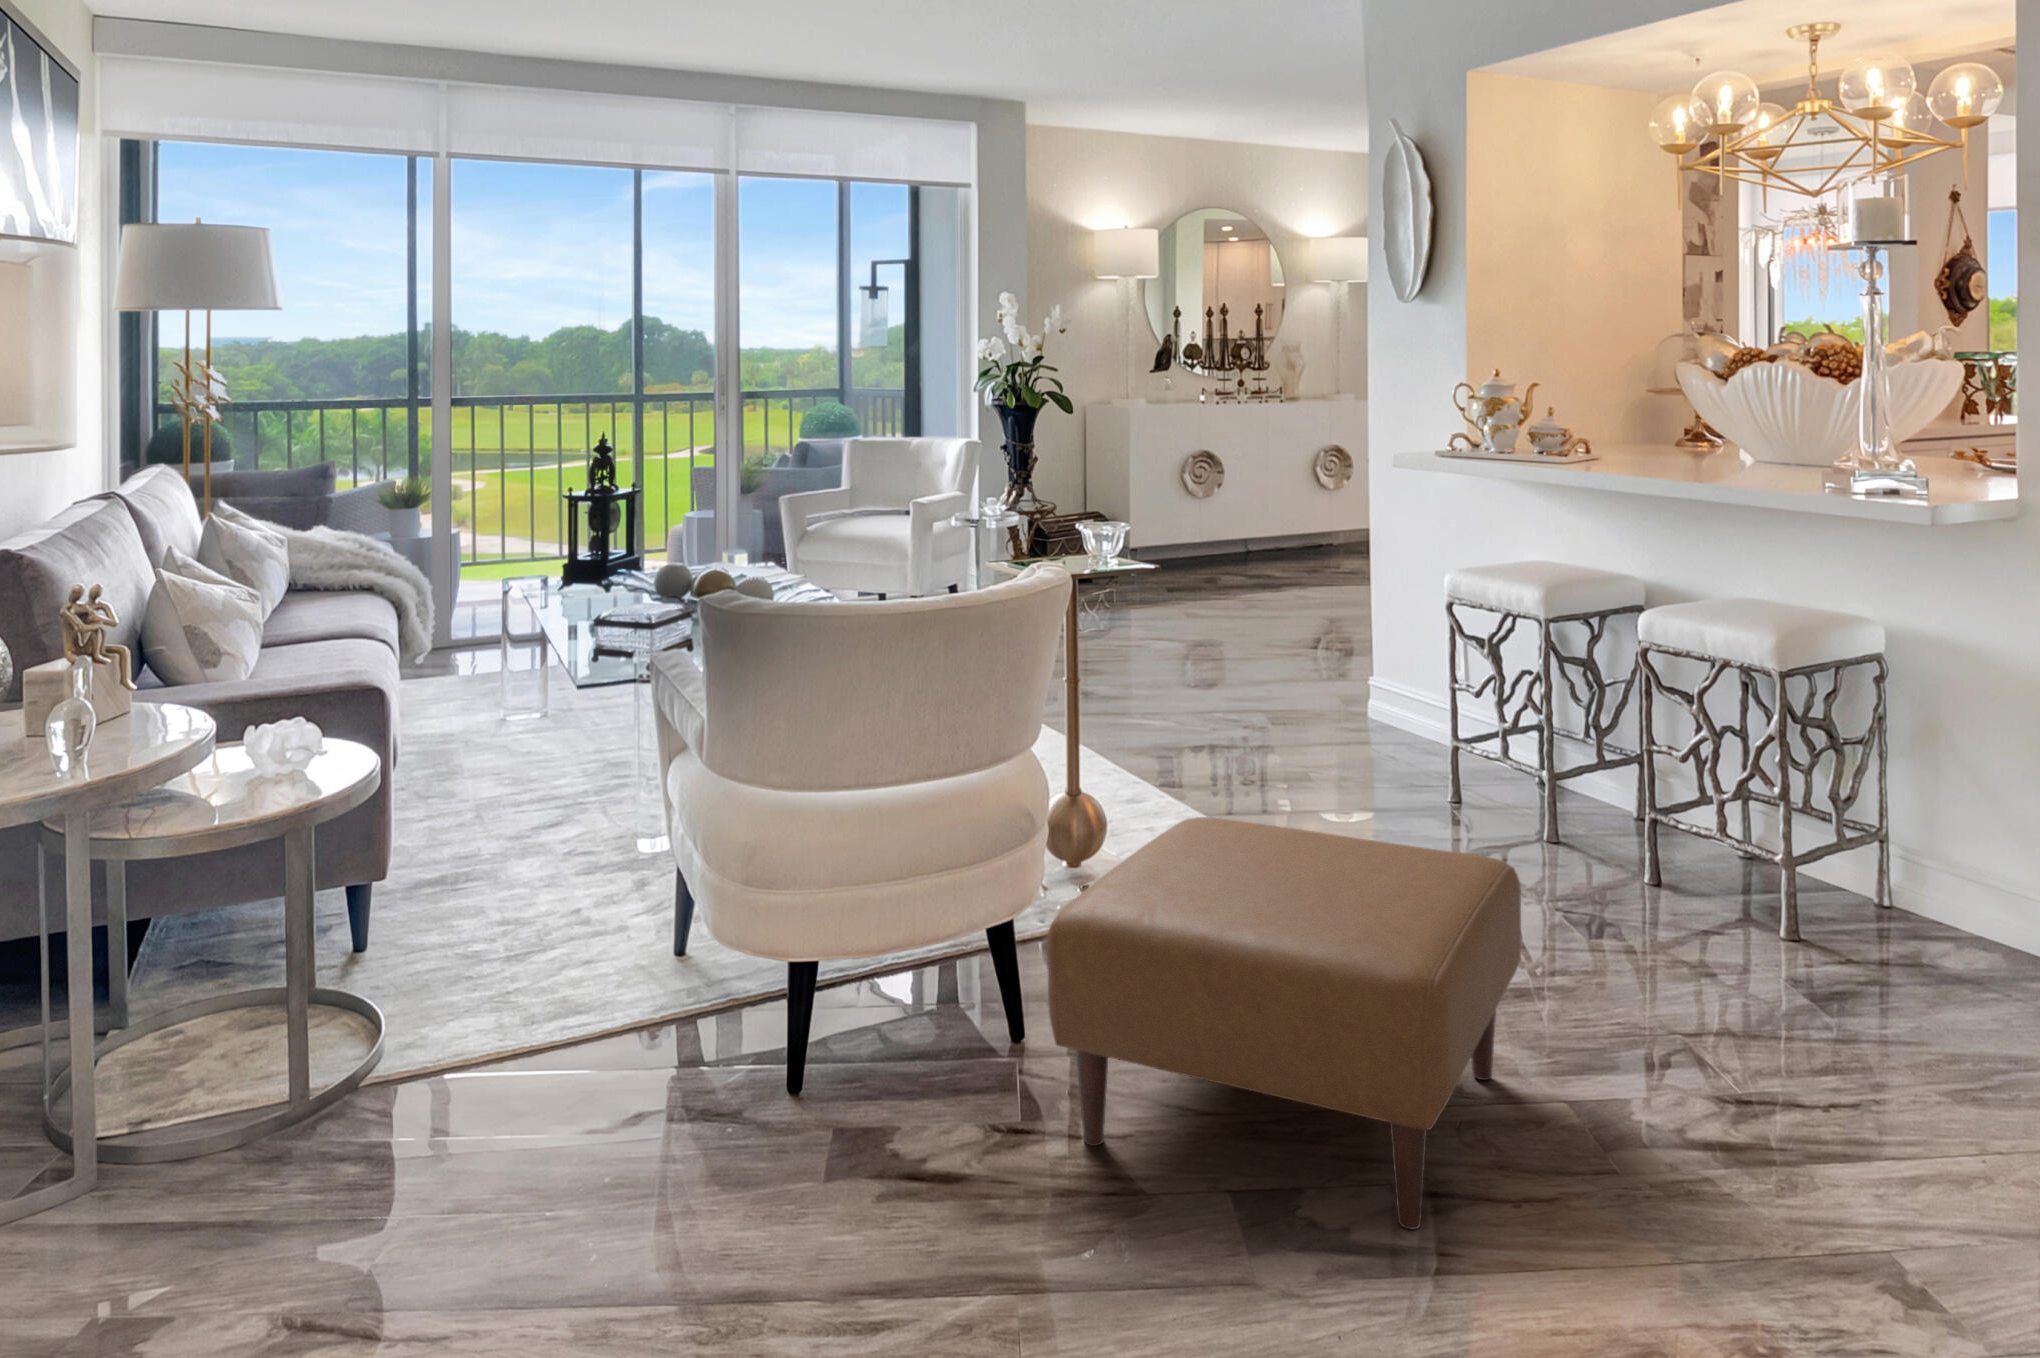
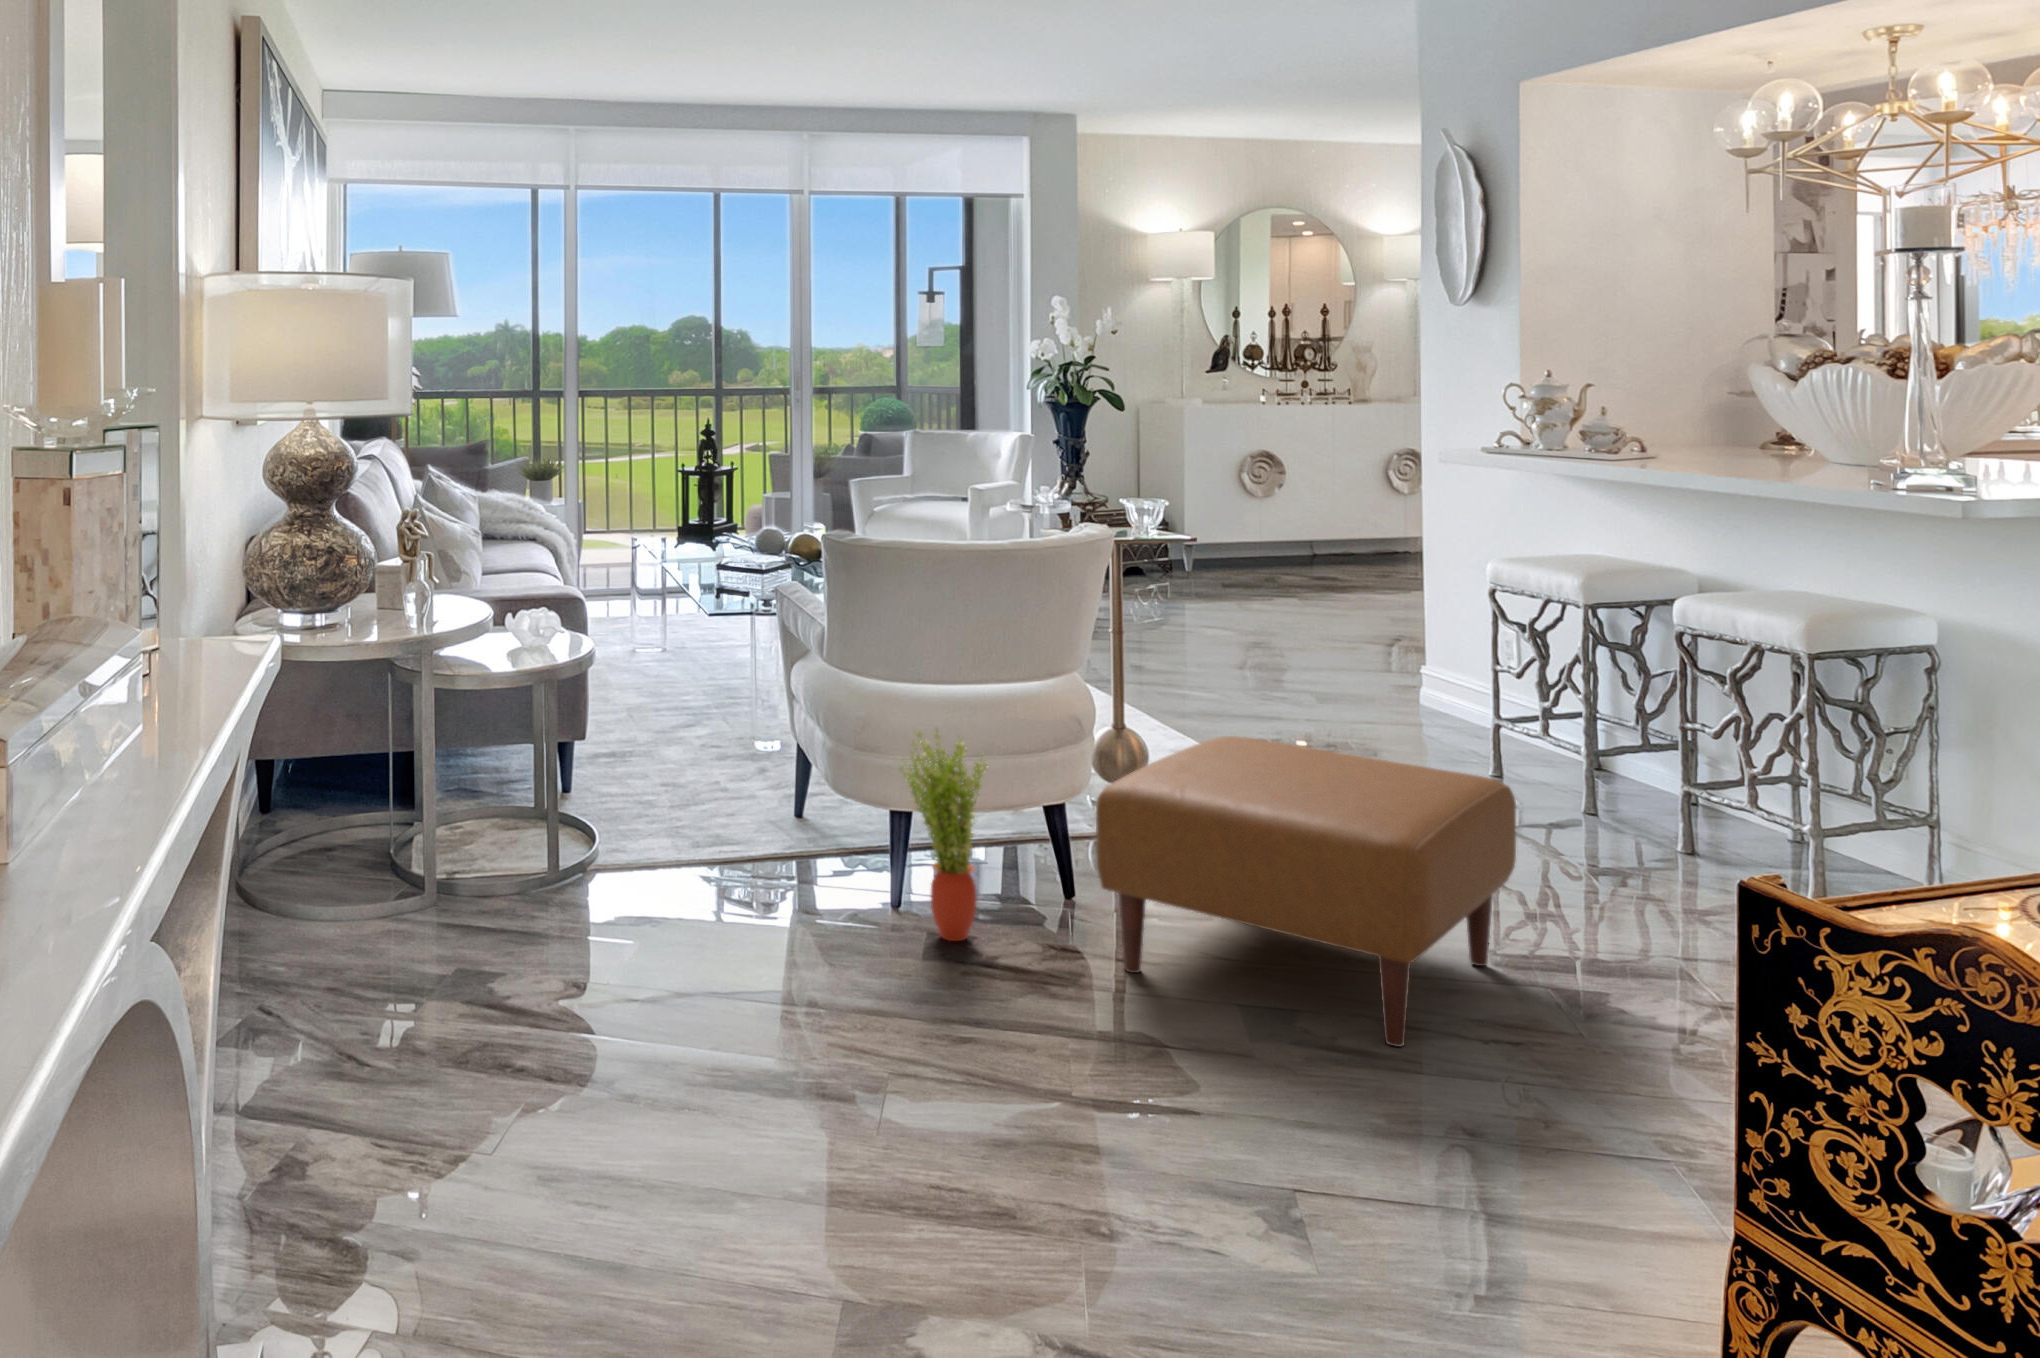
potted plant: none [799,847,915,1122] -> present [901,732,987,941]

